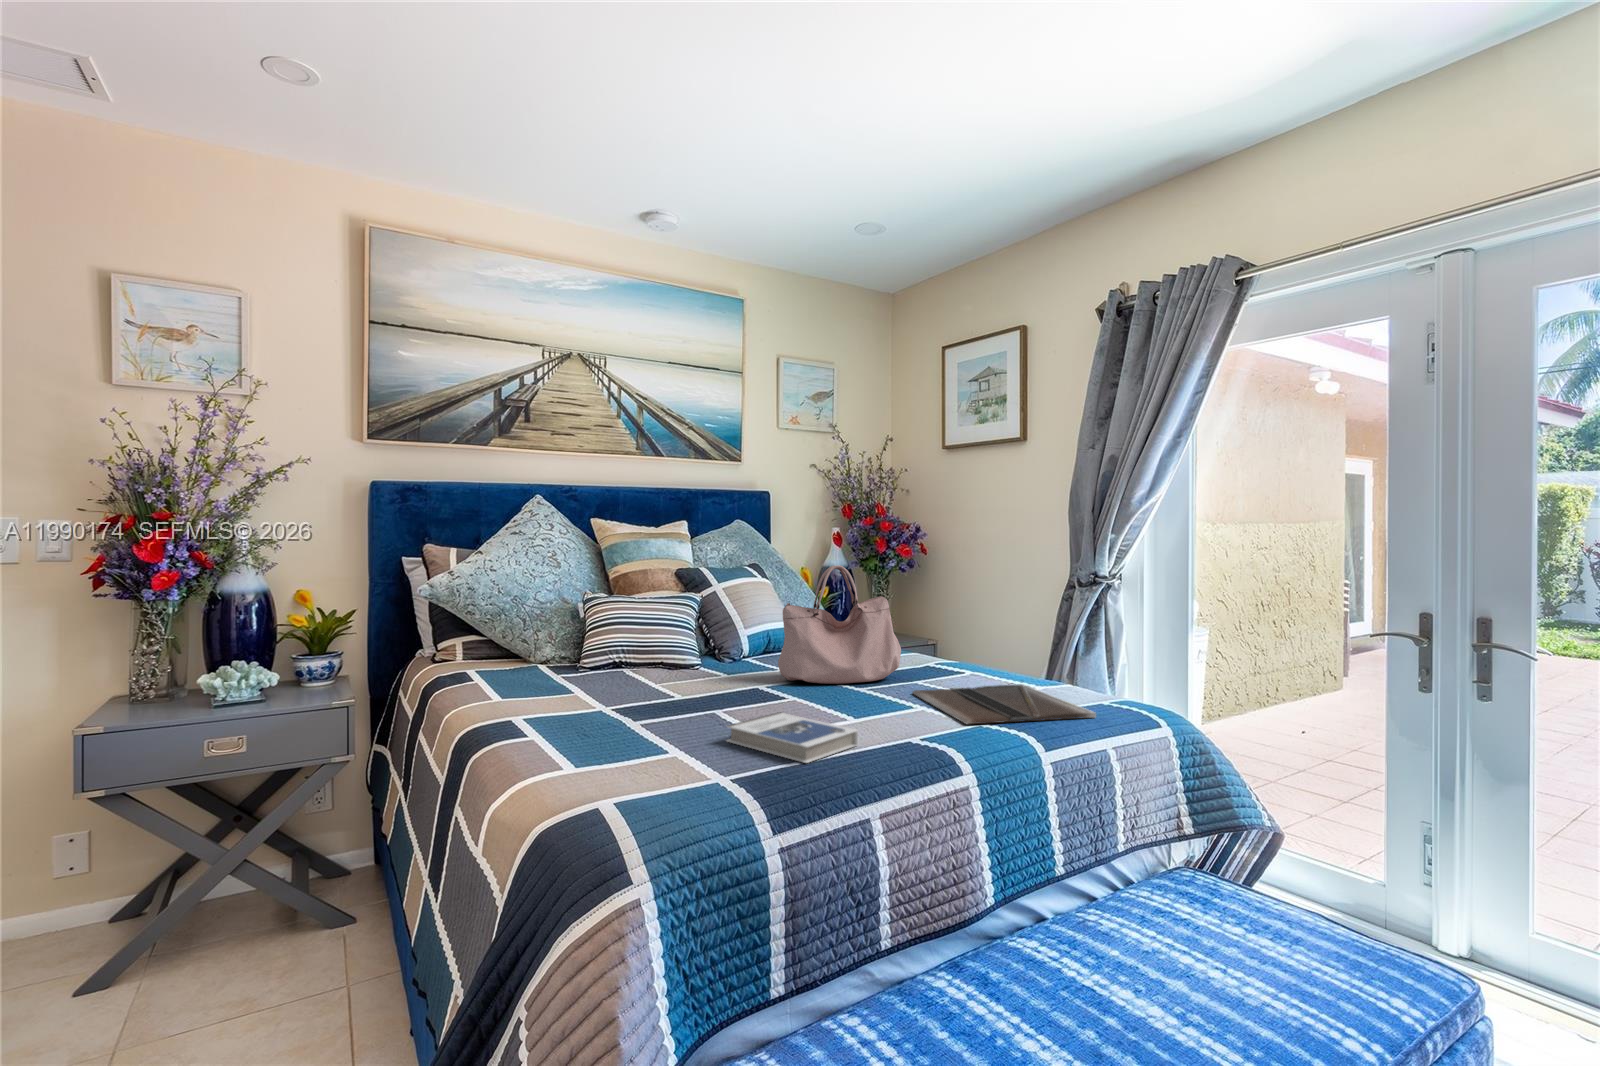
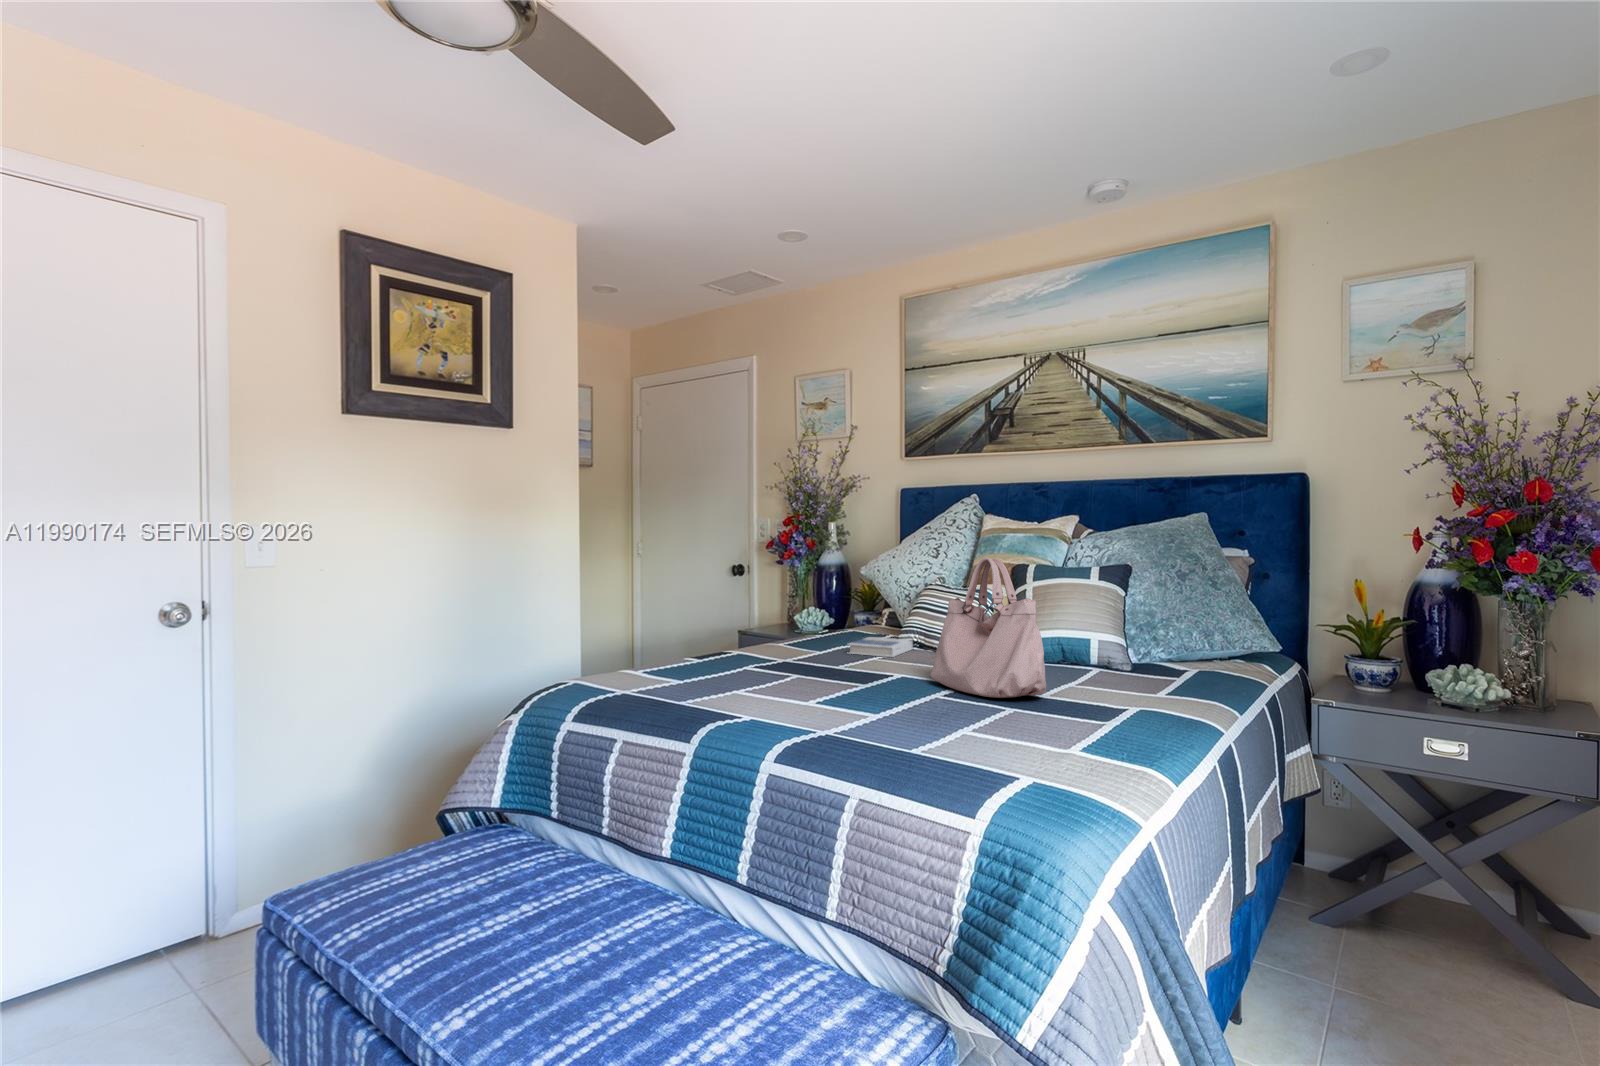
laptop: present [913,684,1096,724] -> none [820,706,1066,768]
hardback book: present [727,712,858,763] -> present [849,637,913,657]

